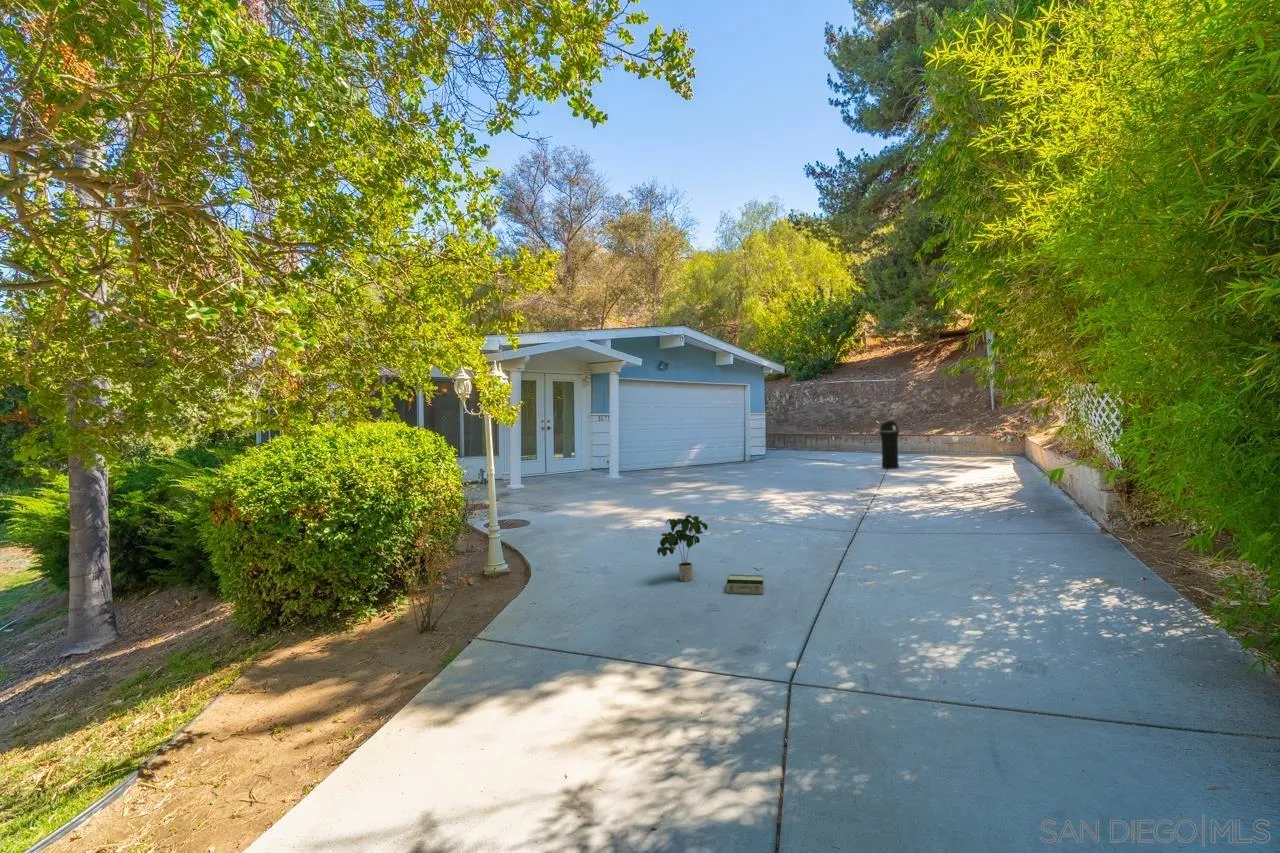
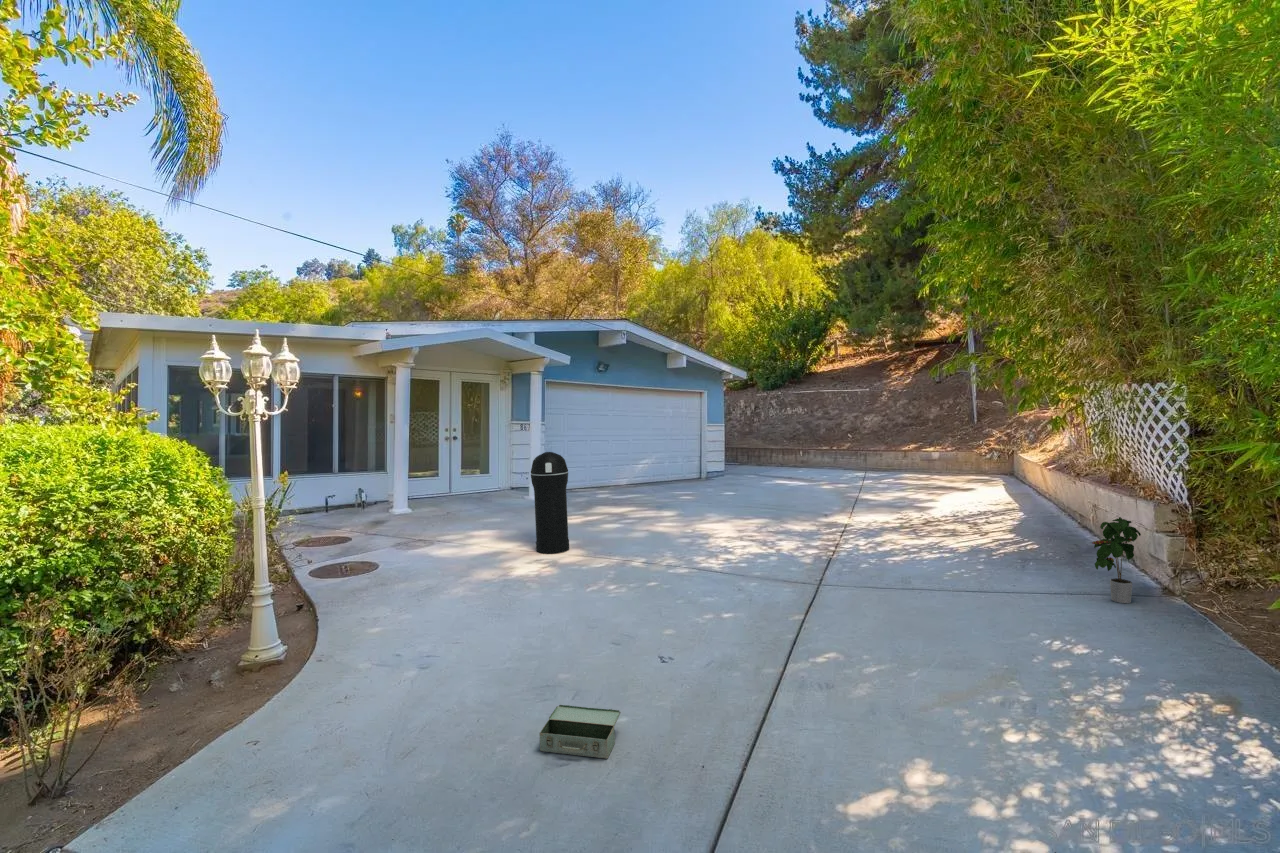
trash can: present [880,421,899,469] -> present [531,452,569,554]
potted plant: present [657,515,708,581] -> present [1092,517,1141,603]

